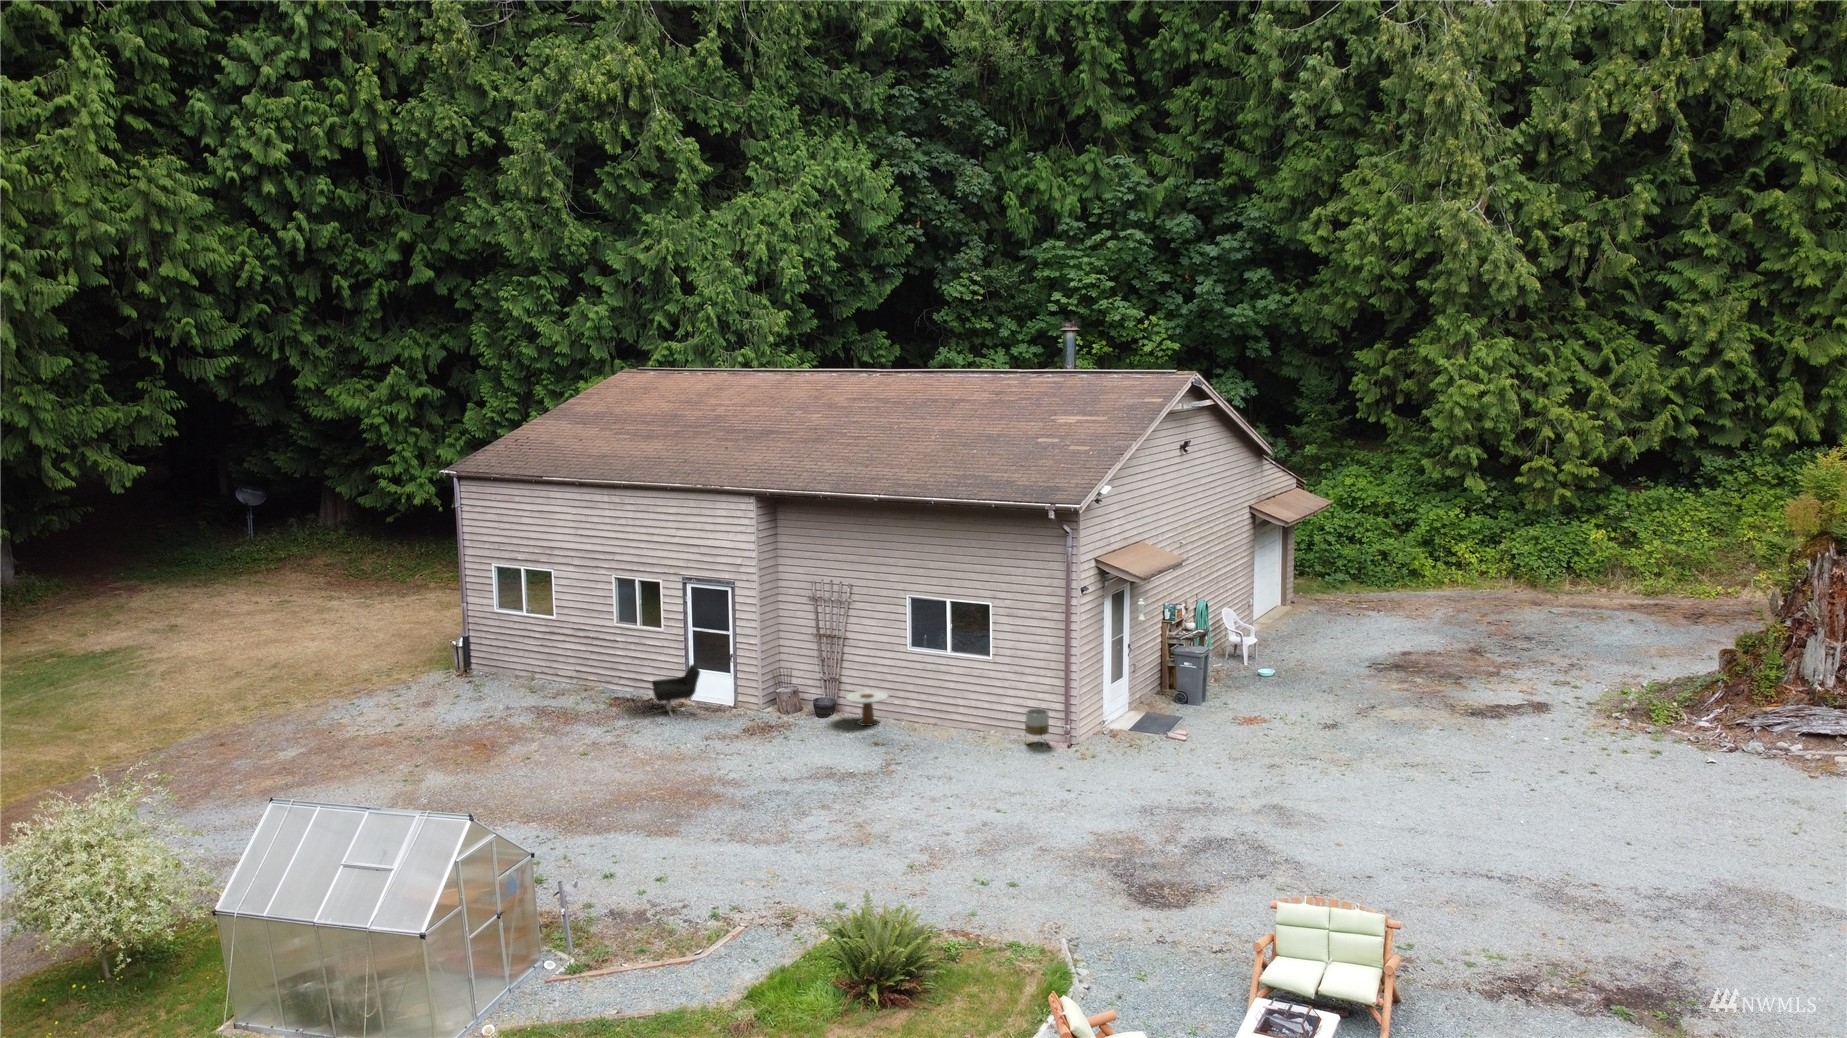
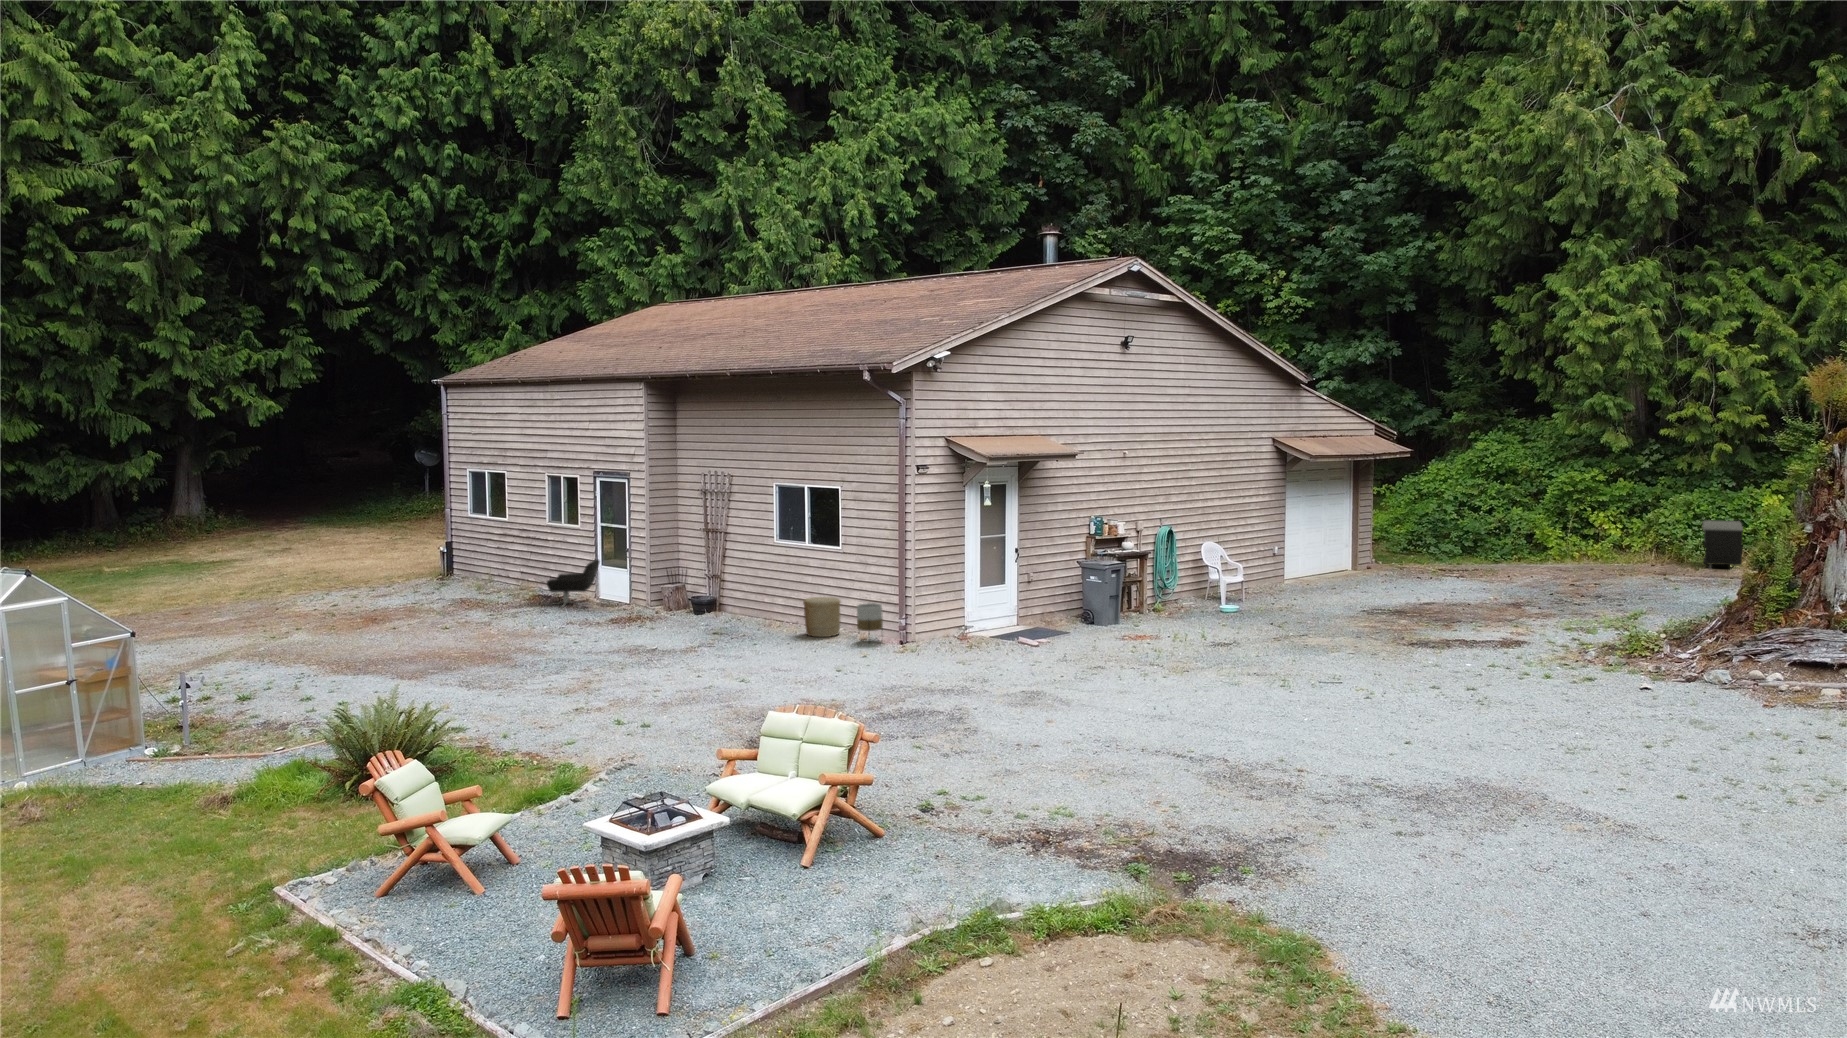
storage bench: none [1543,549,1582,590] -> present [1703,520,1743,568]
side table: present [846,690,888,726] -> none [708,588,755,622]
woven basket: none [964,701,998,741] -> present [803,597,840,637]

